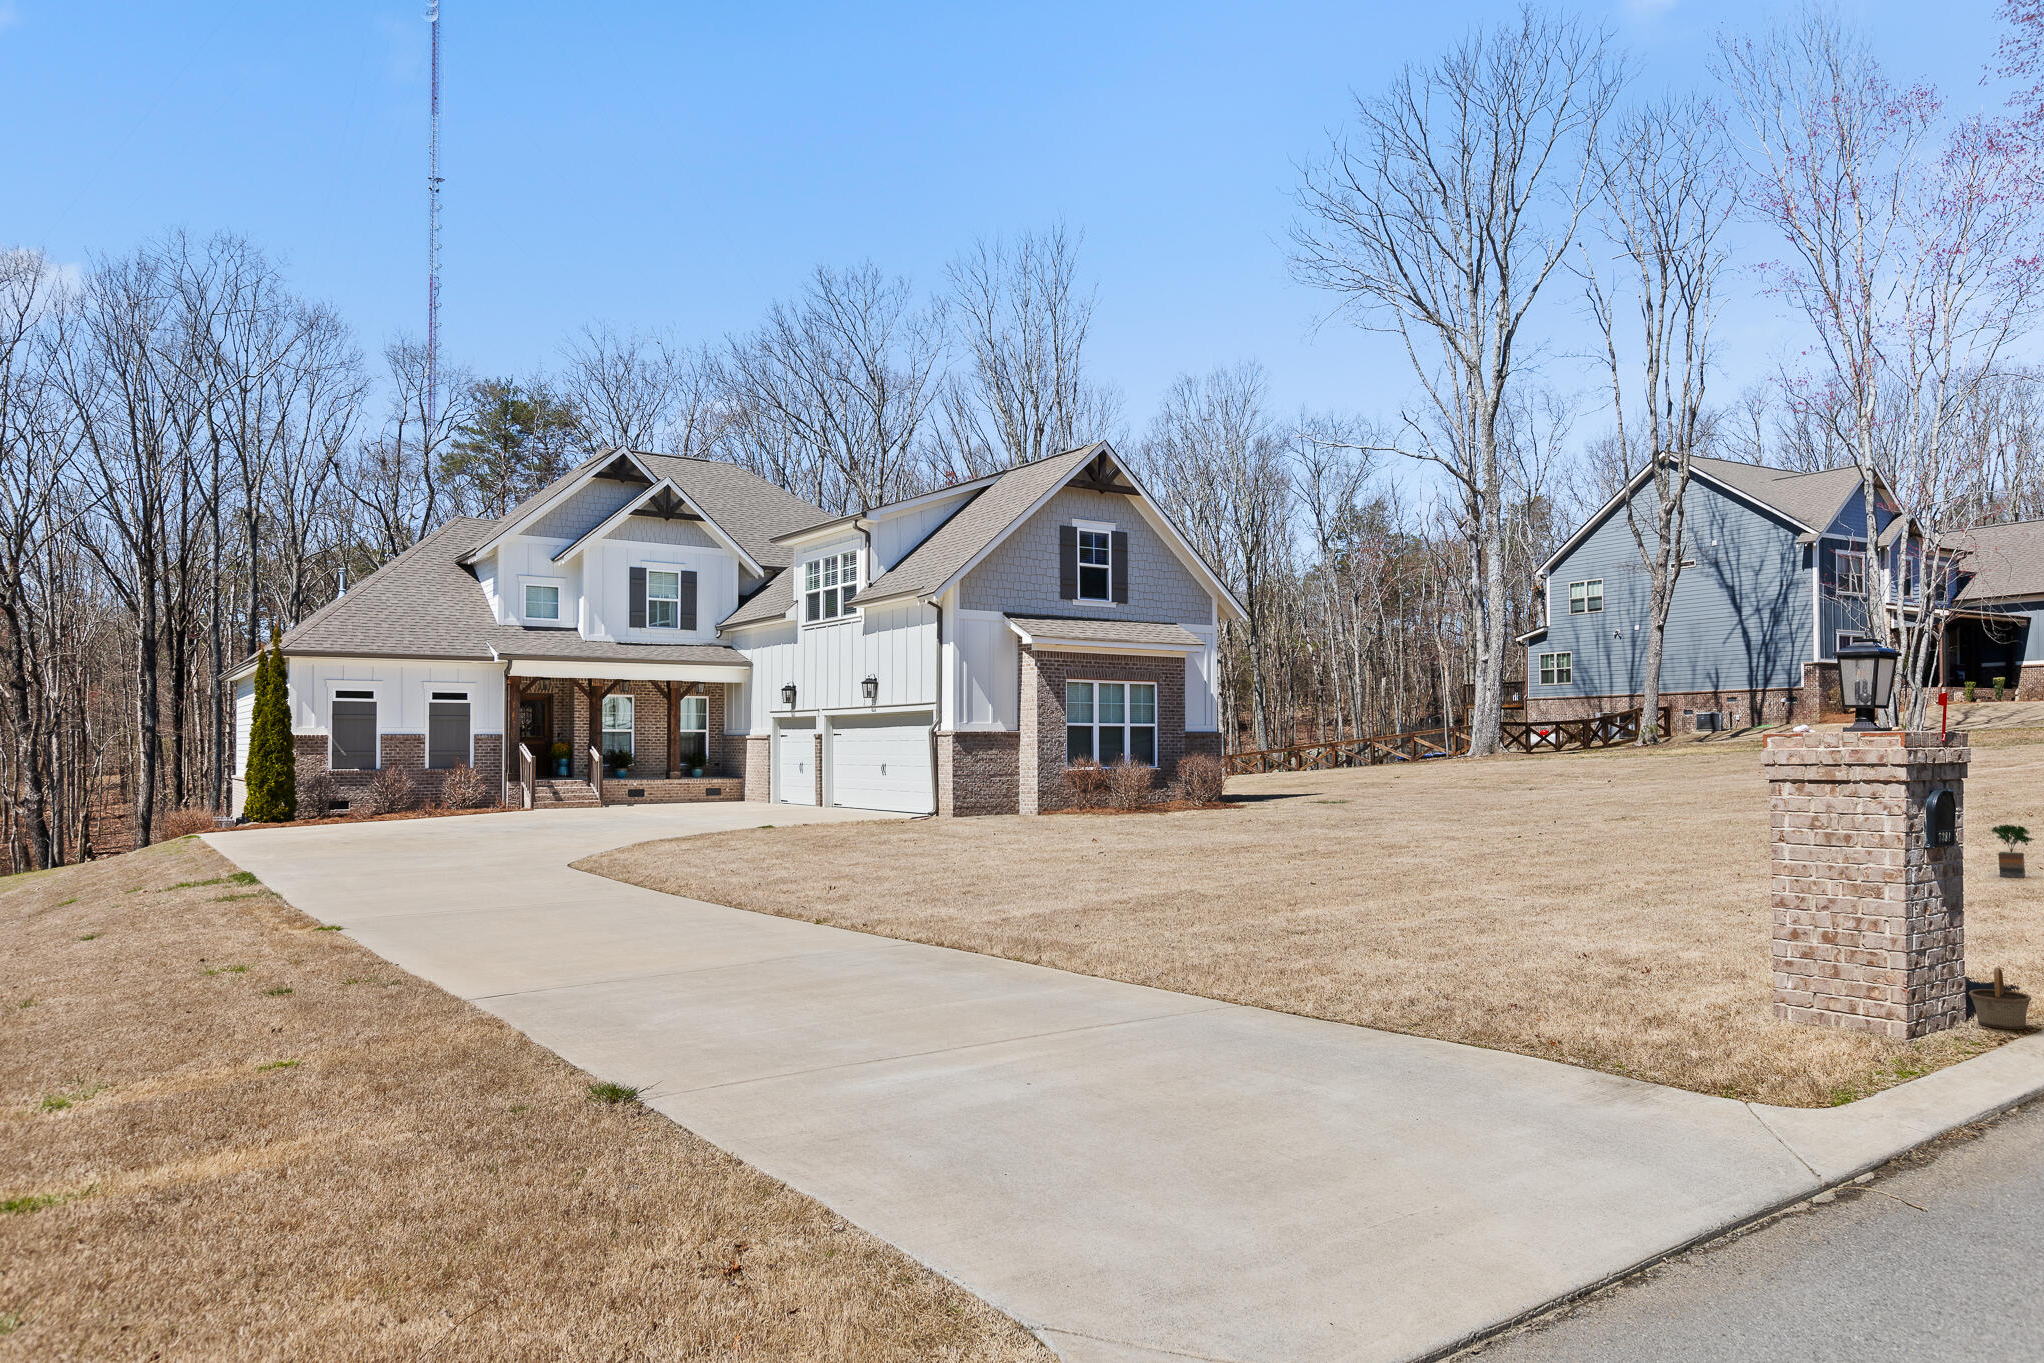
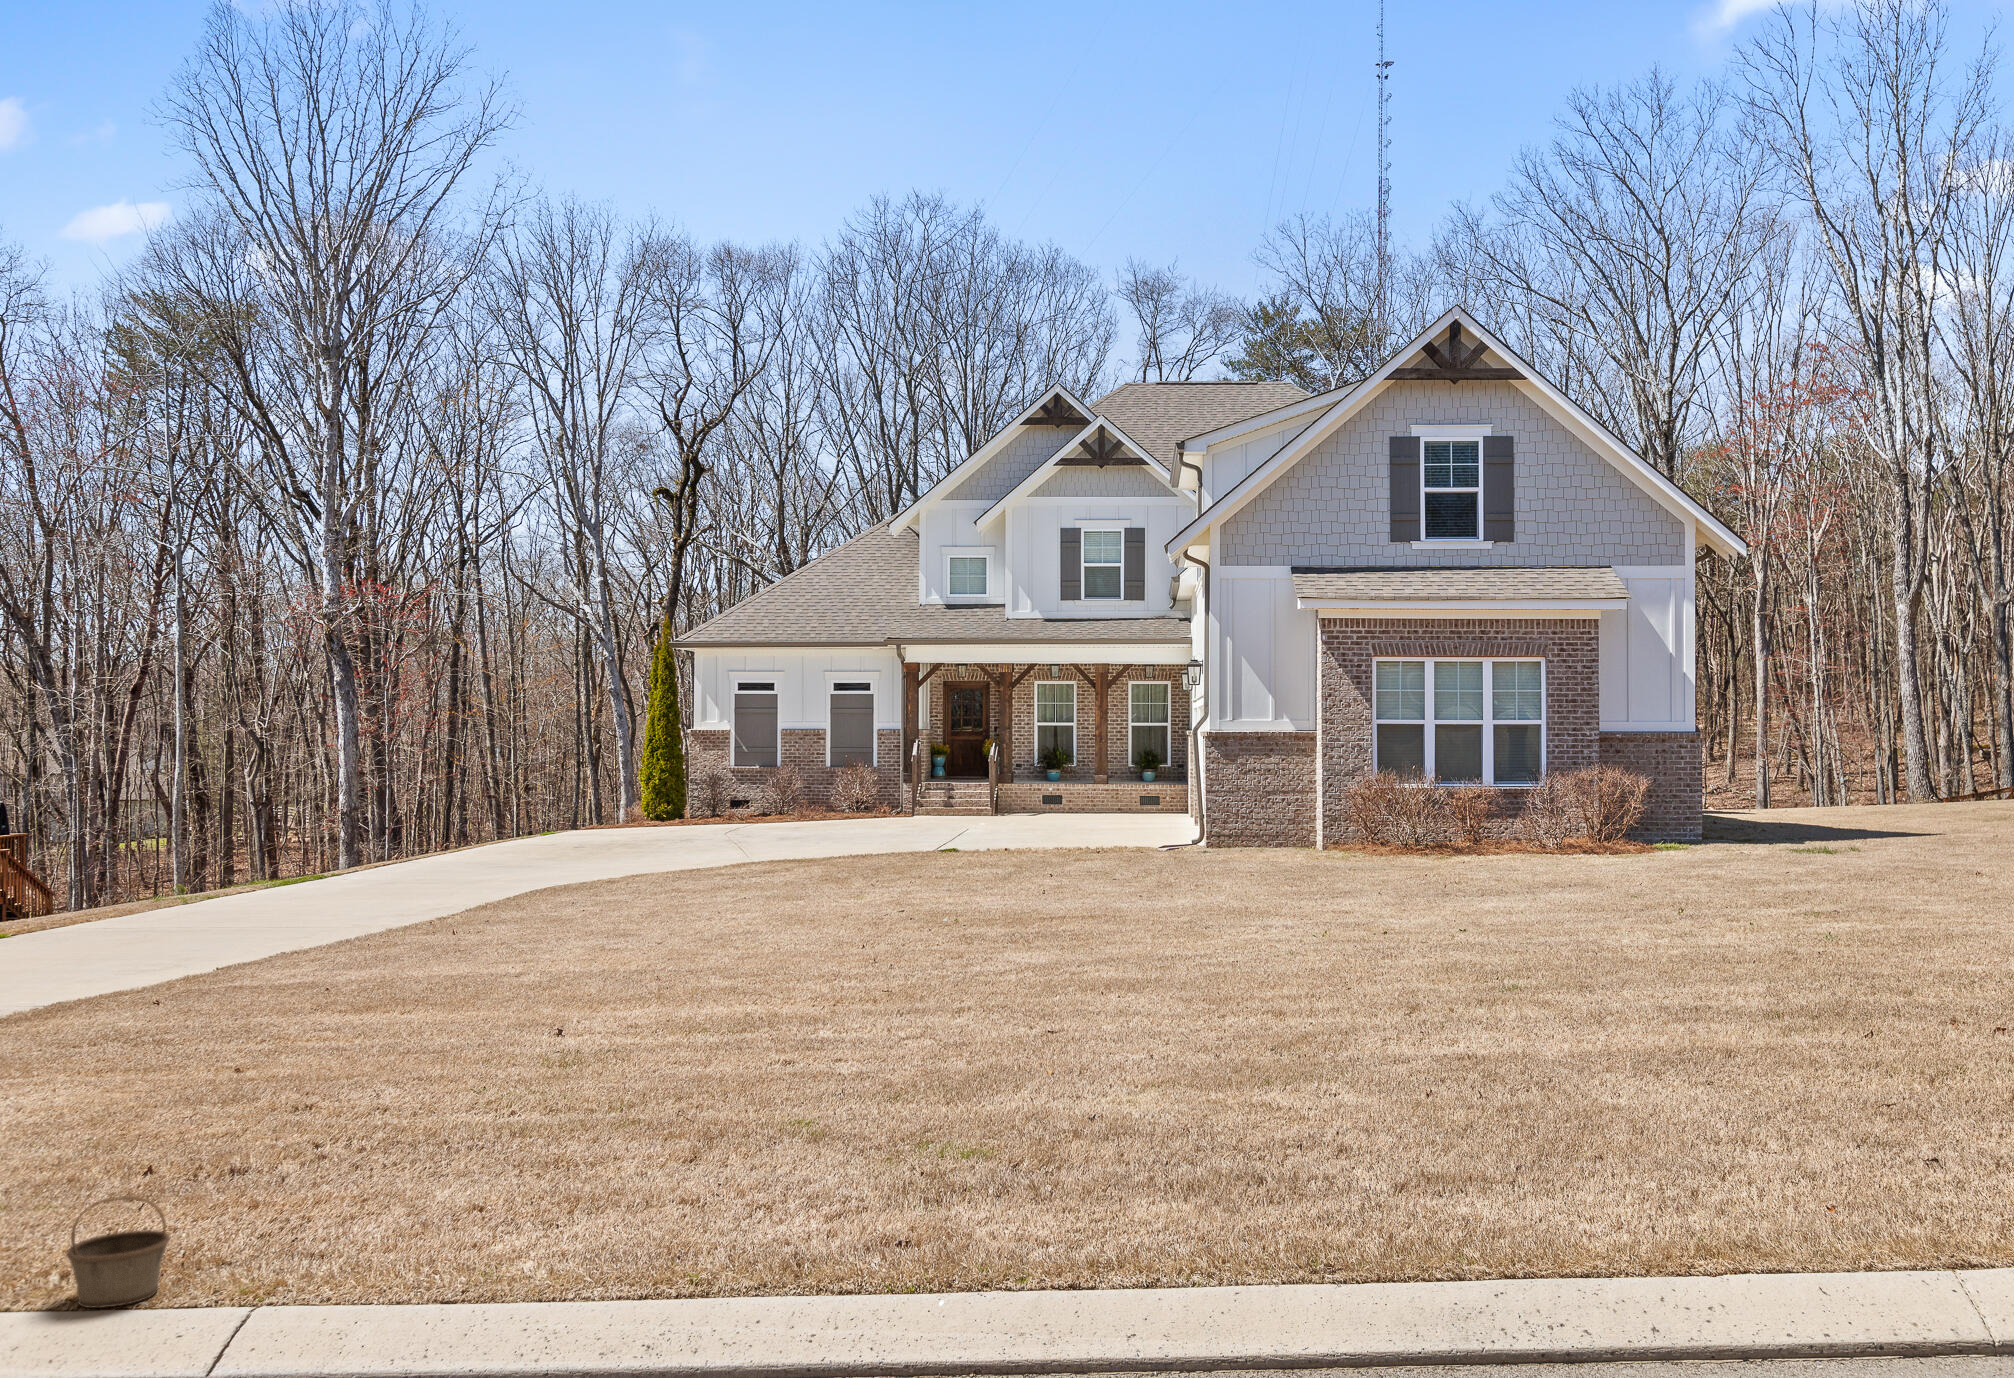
potted tree: present [1991,825,2032,878] -> none [1882,964,1969,1085]

